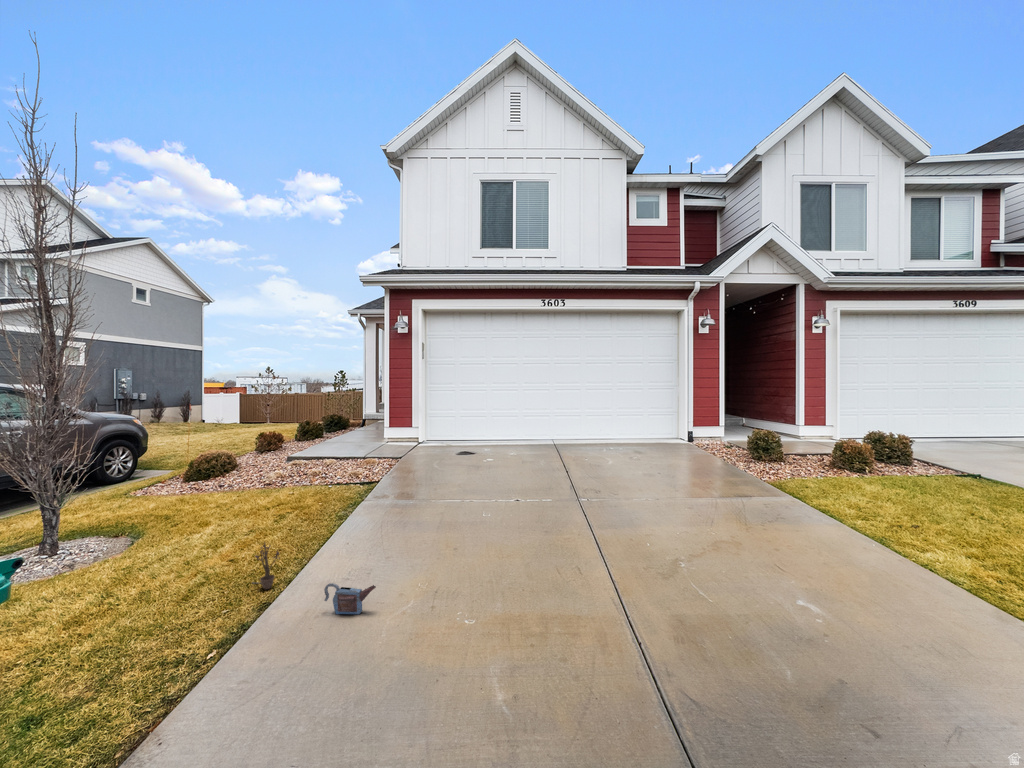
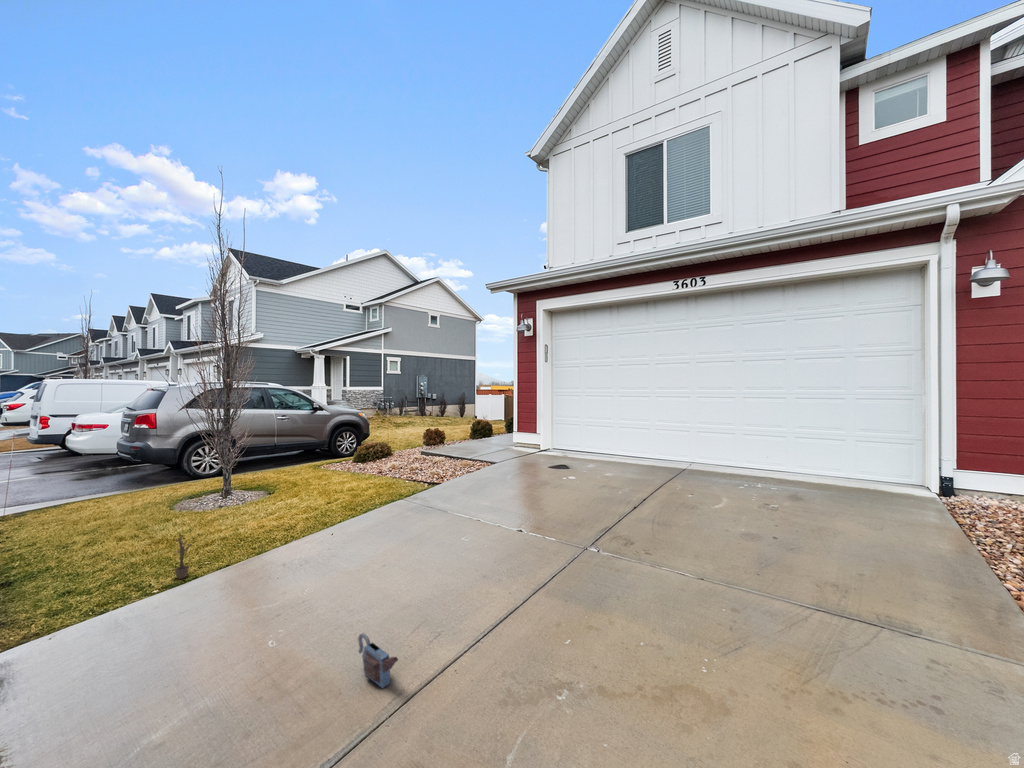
watering can: present [324,583,376,614] -> present [358,633,398,688]

